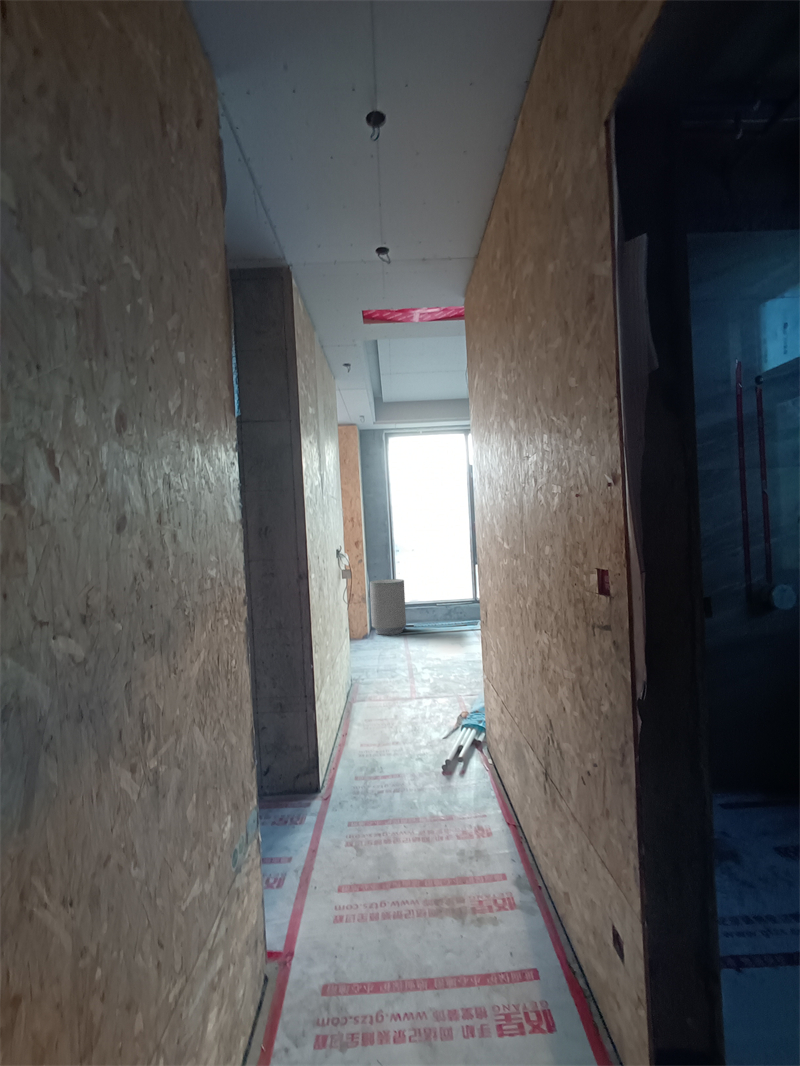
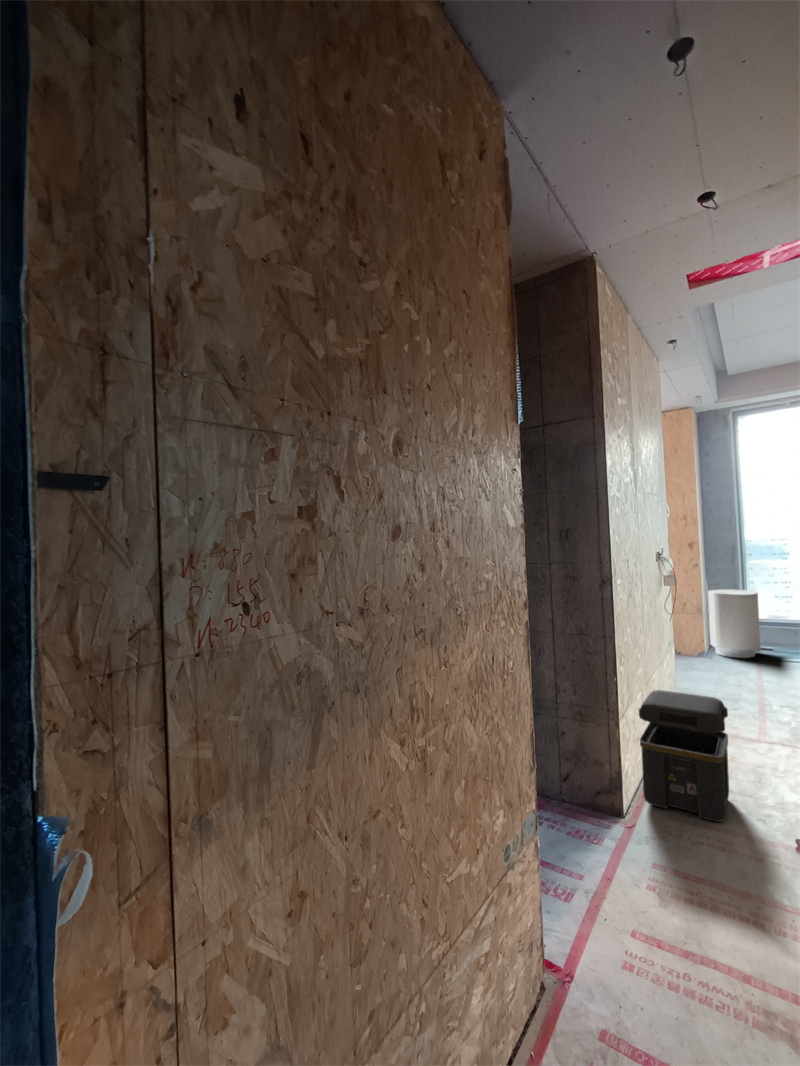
toolbox: none [330,668,397,773] -> present [639,690,729,822]

